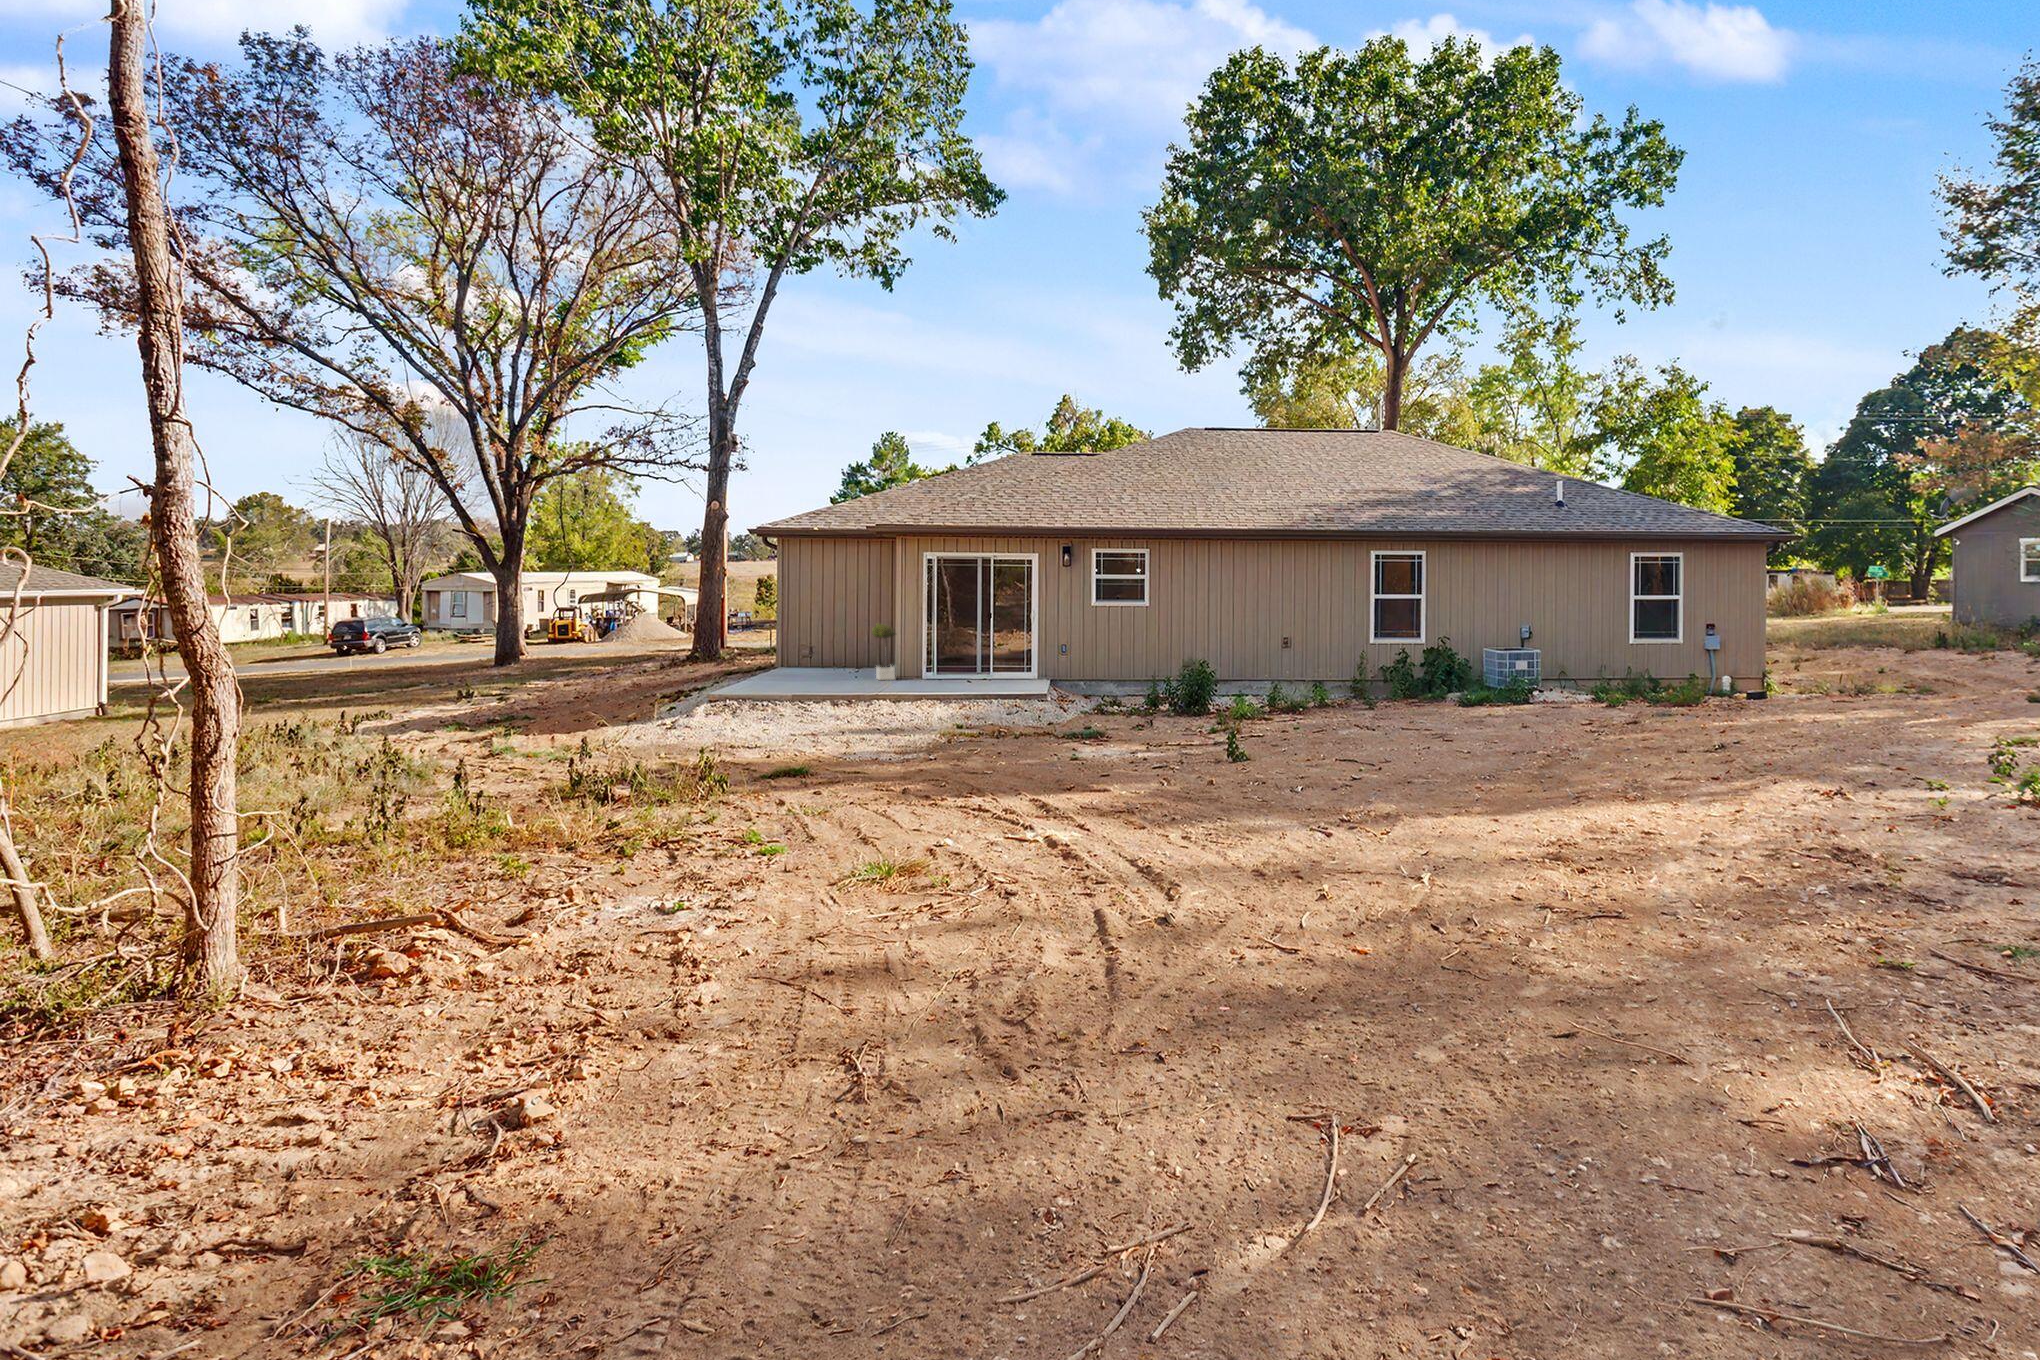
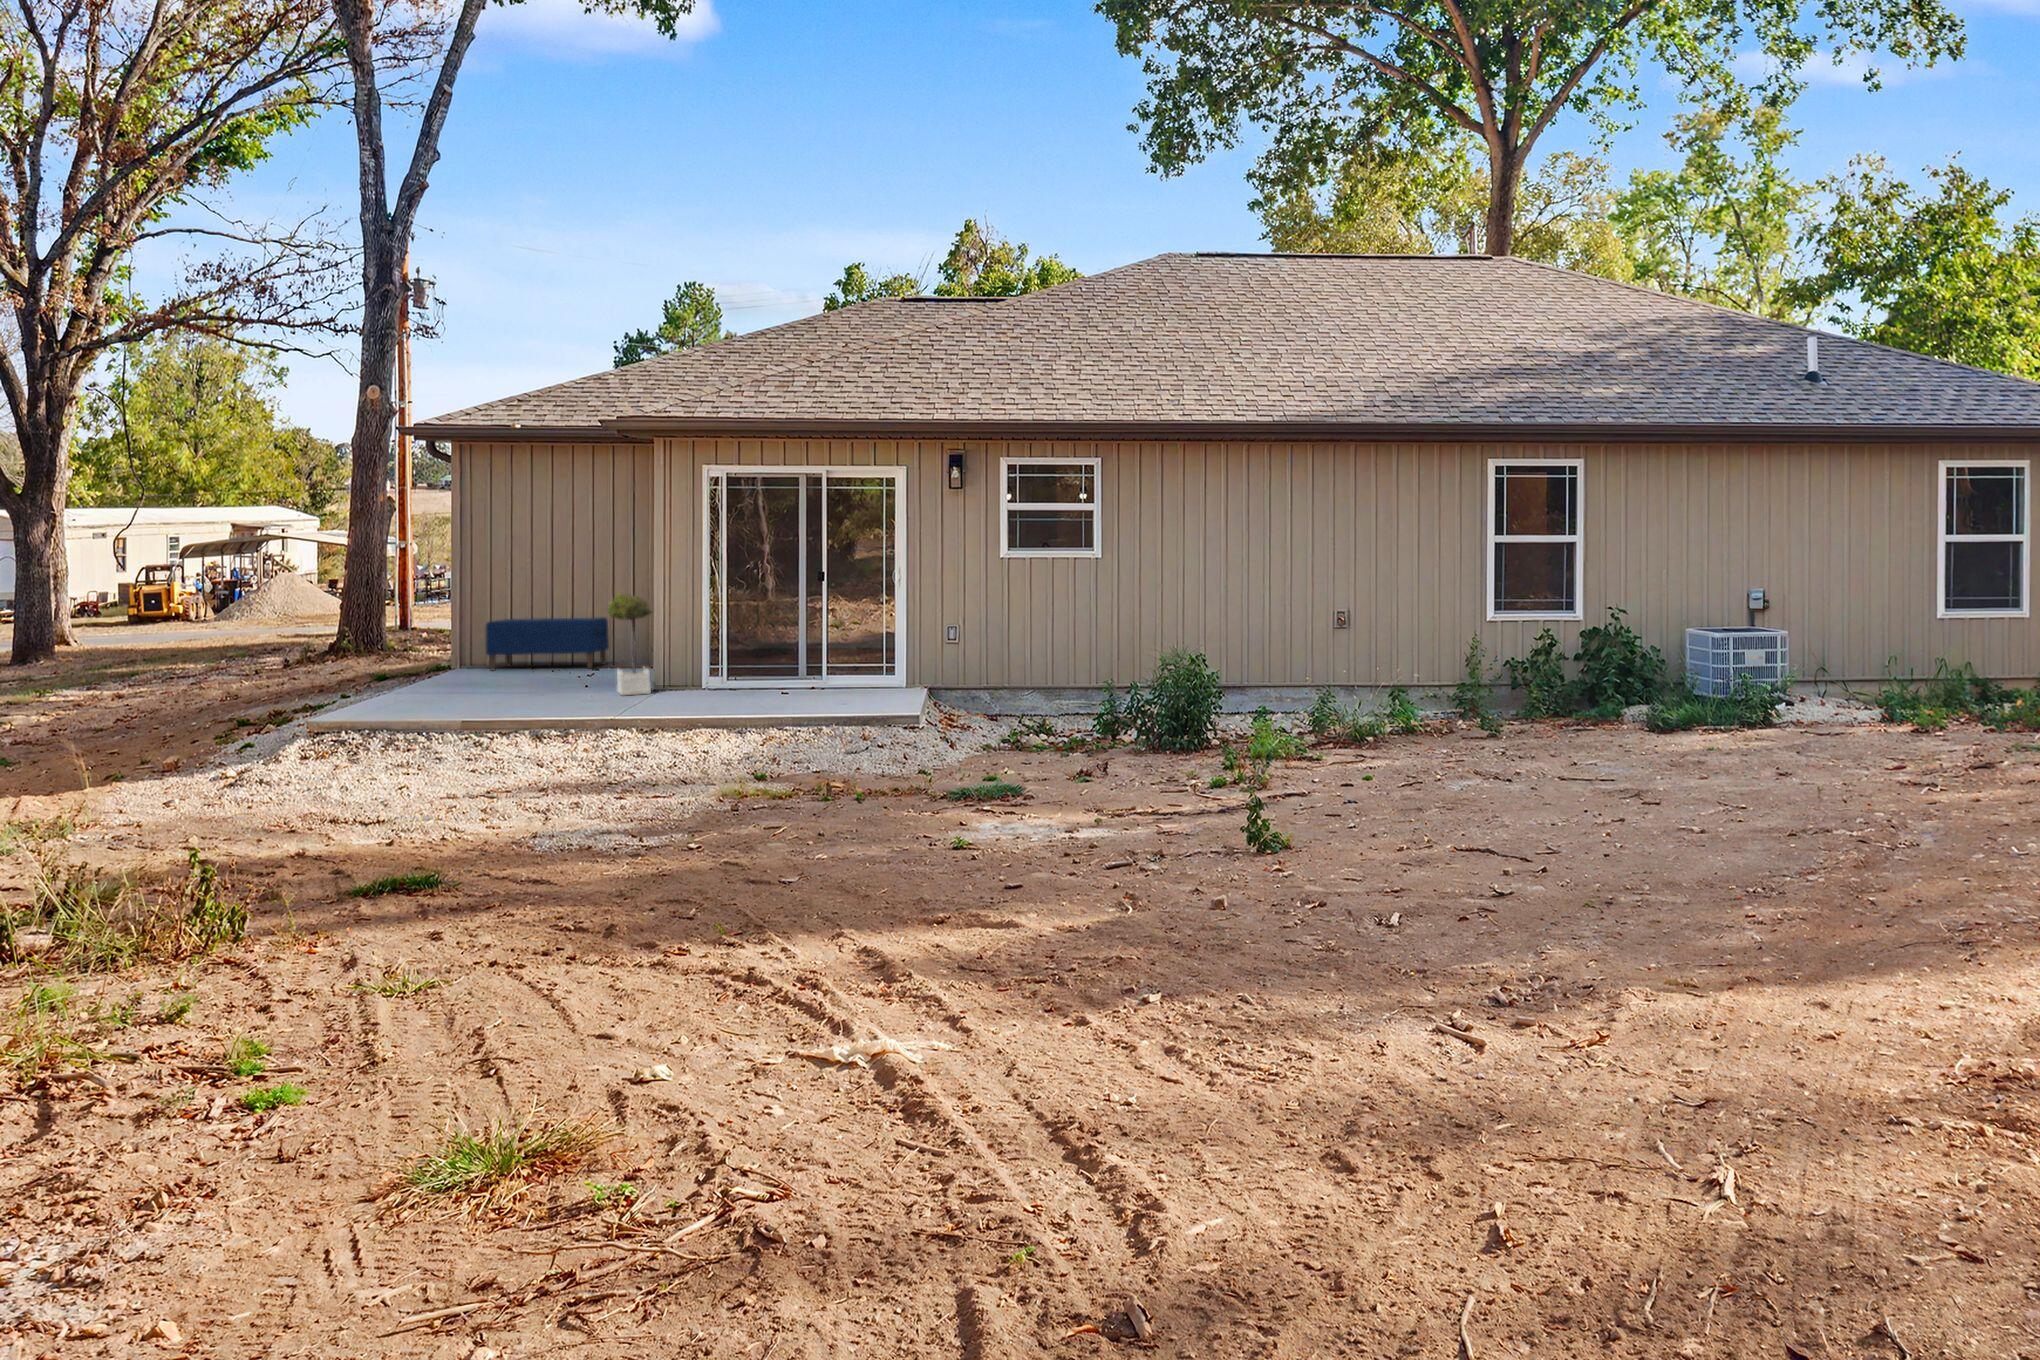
bench: none [795,638,864,668] -> present [485,617,609,670]

